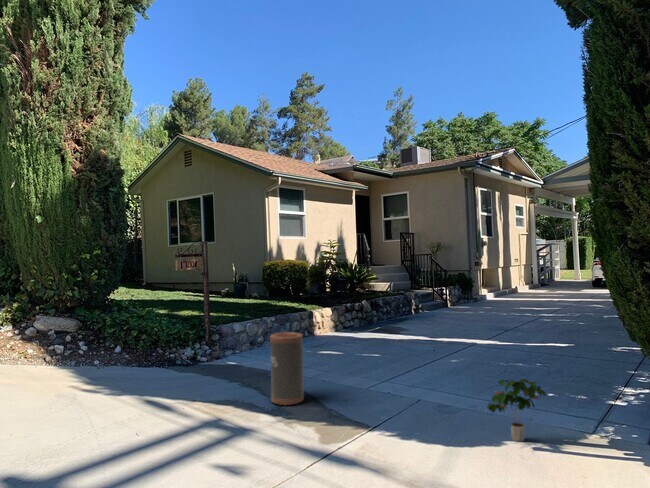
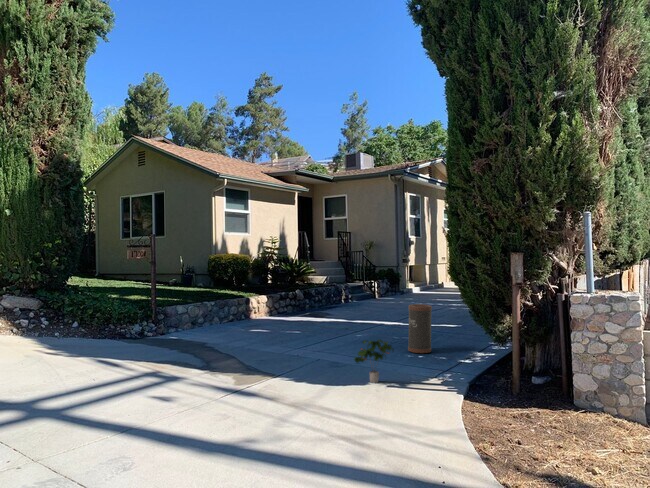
trash can: present [270,332,304,405] -> present [408,304,432,354]

